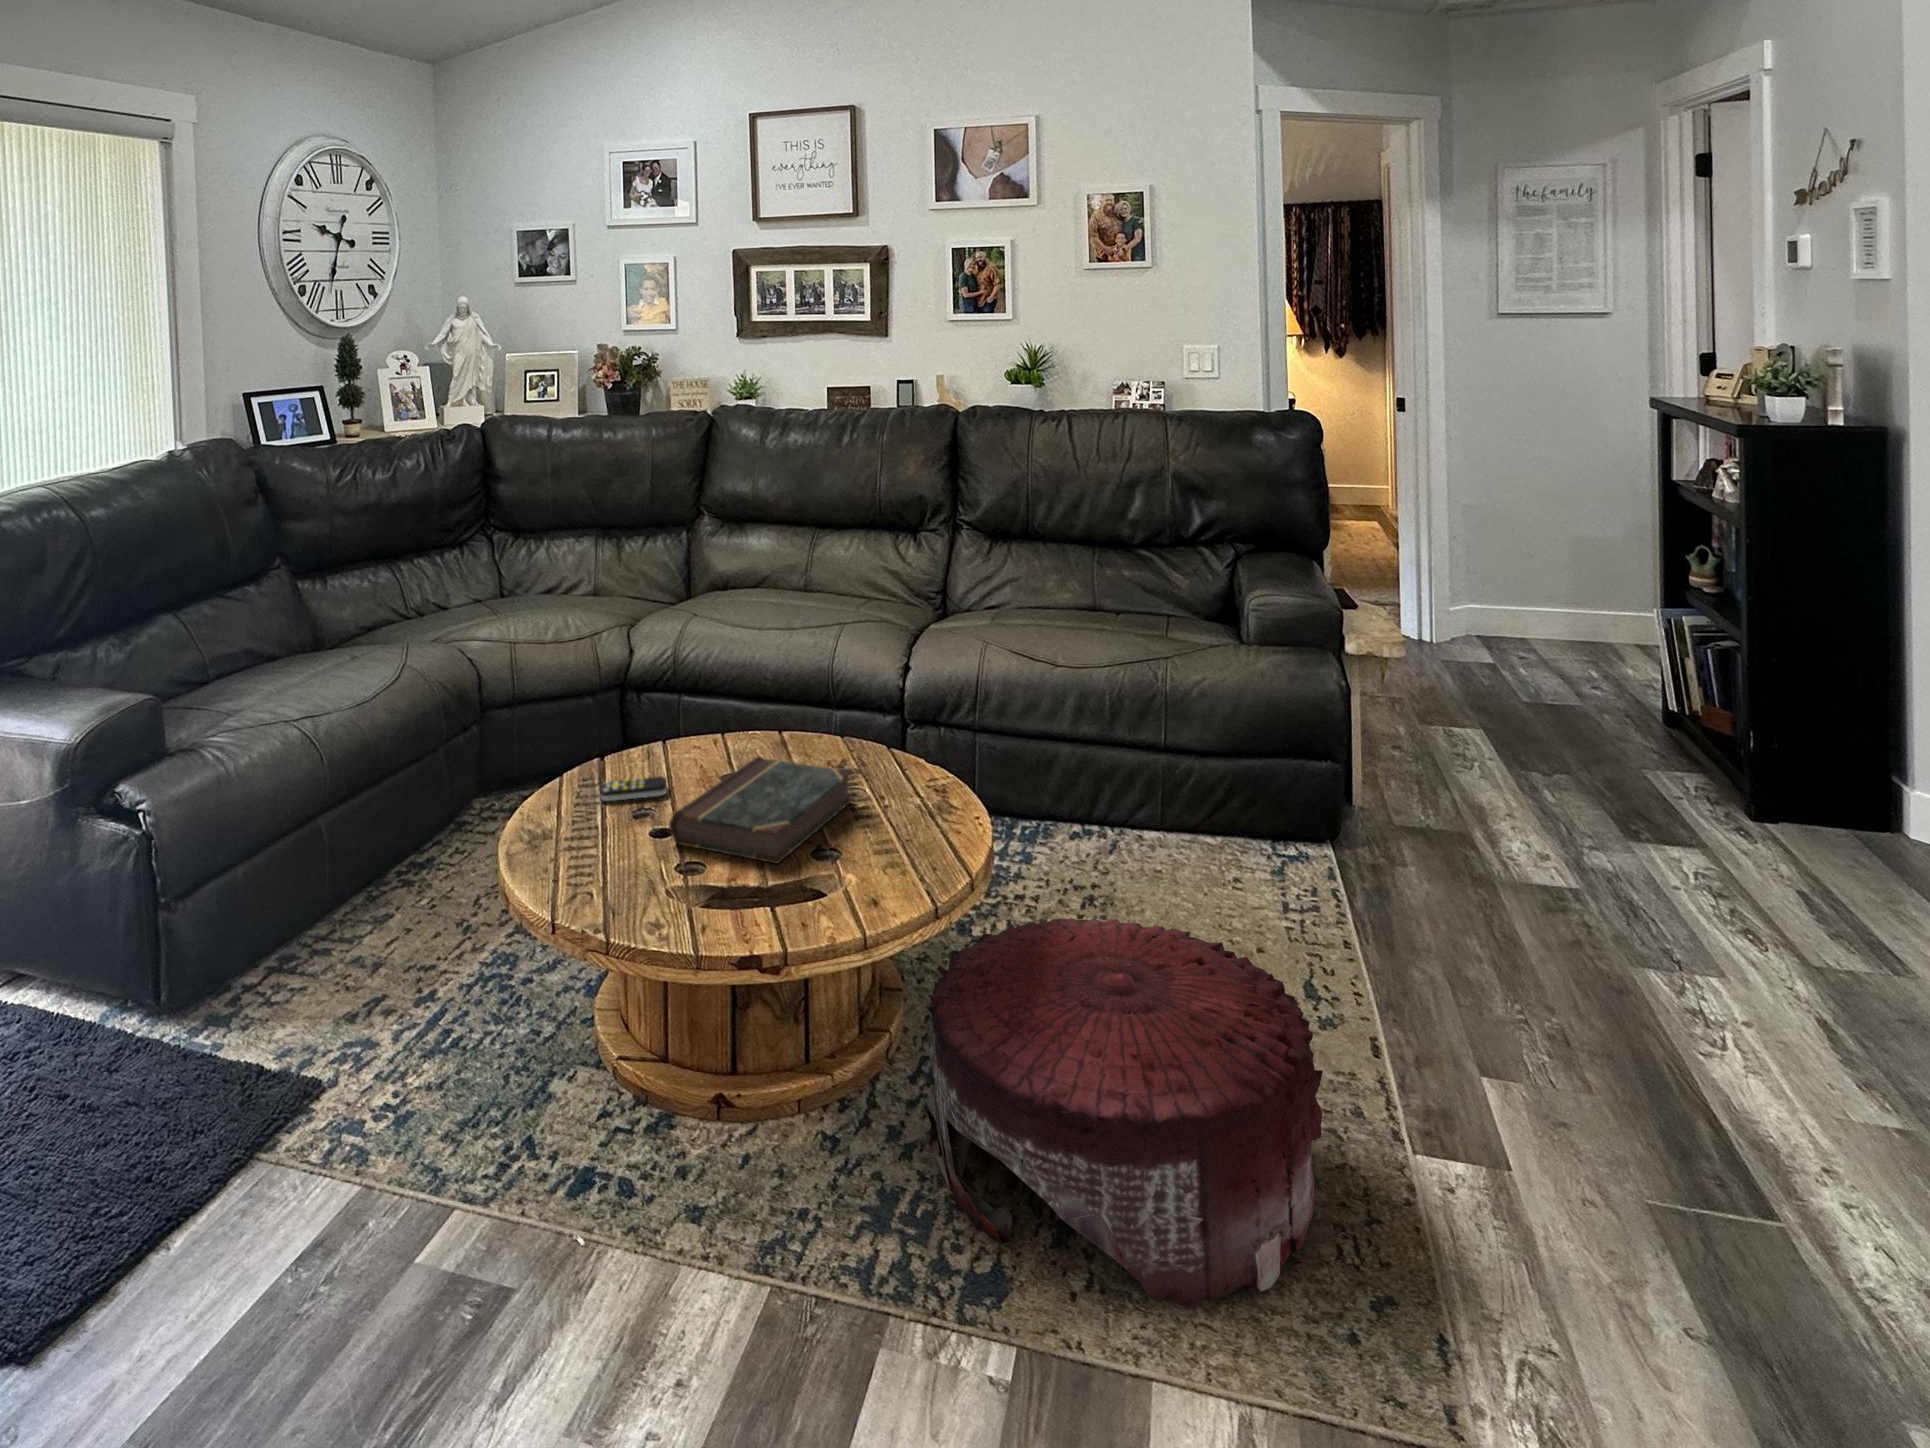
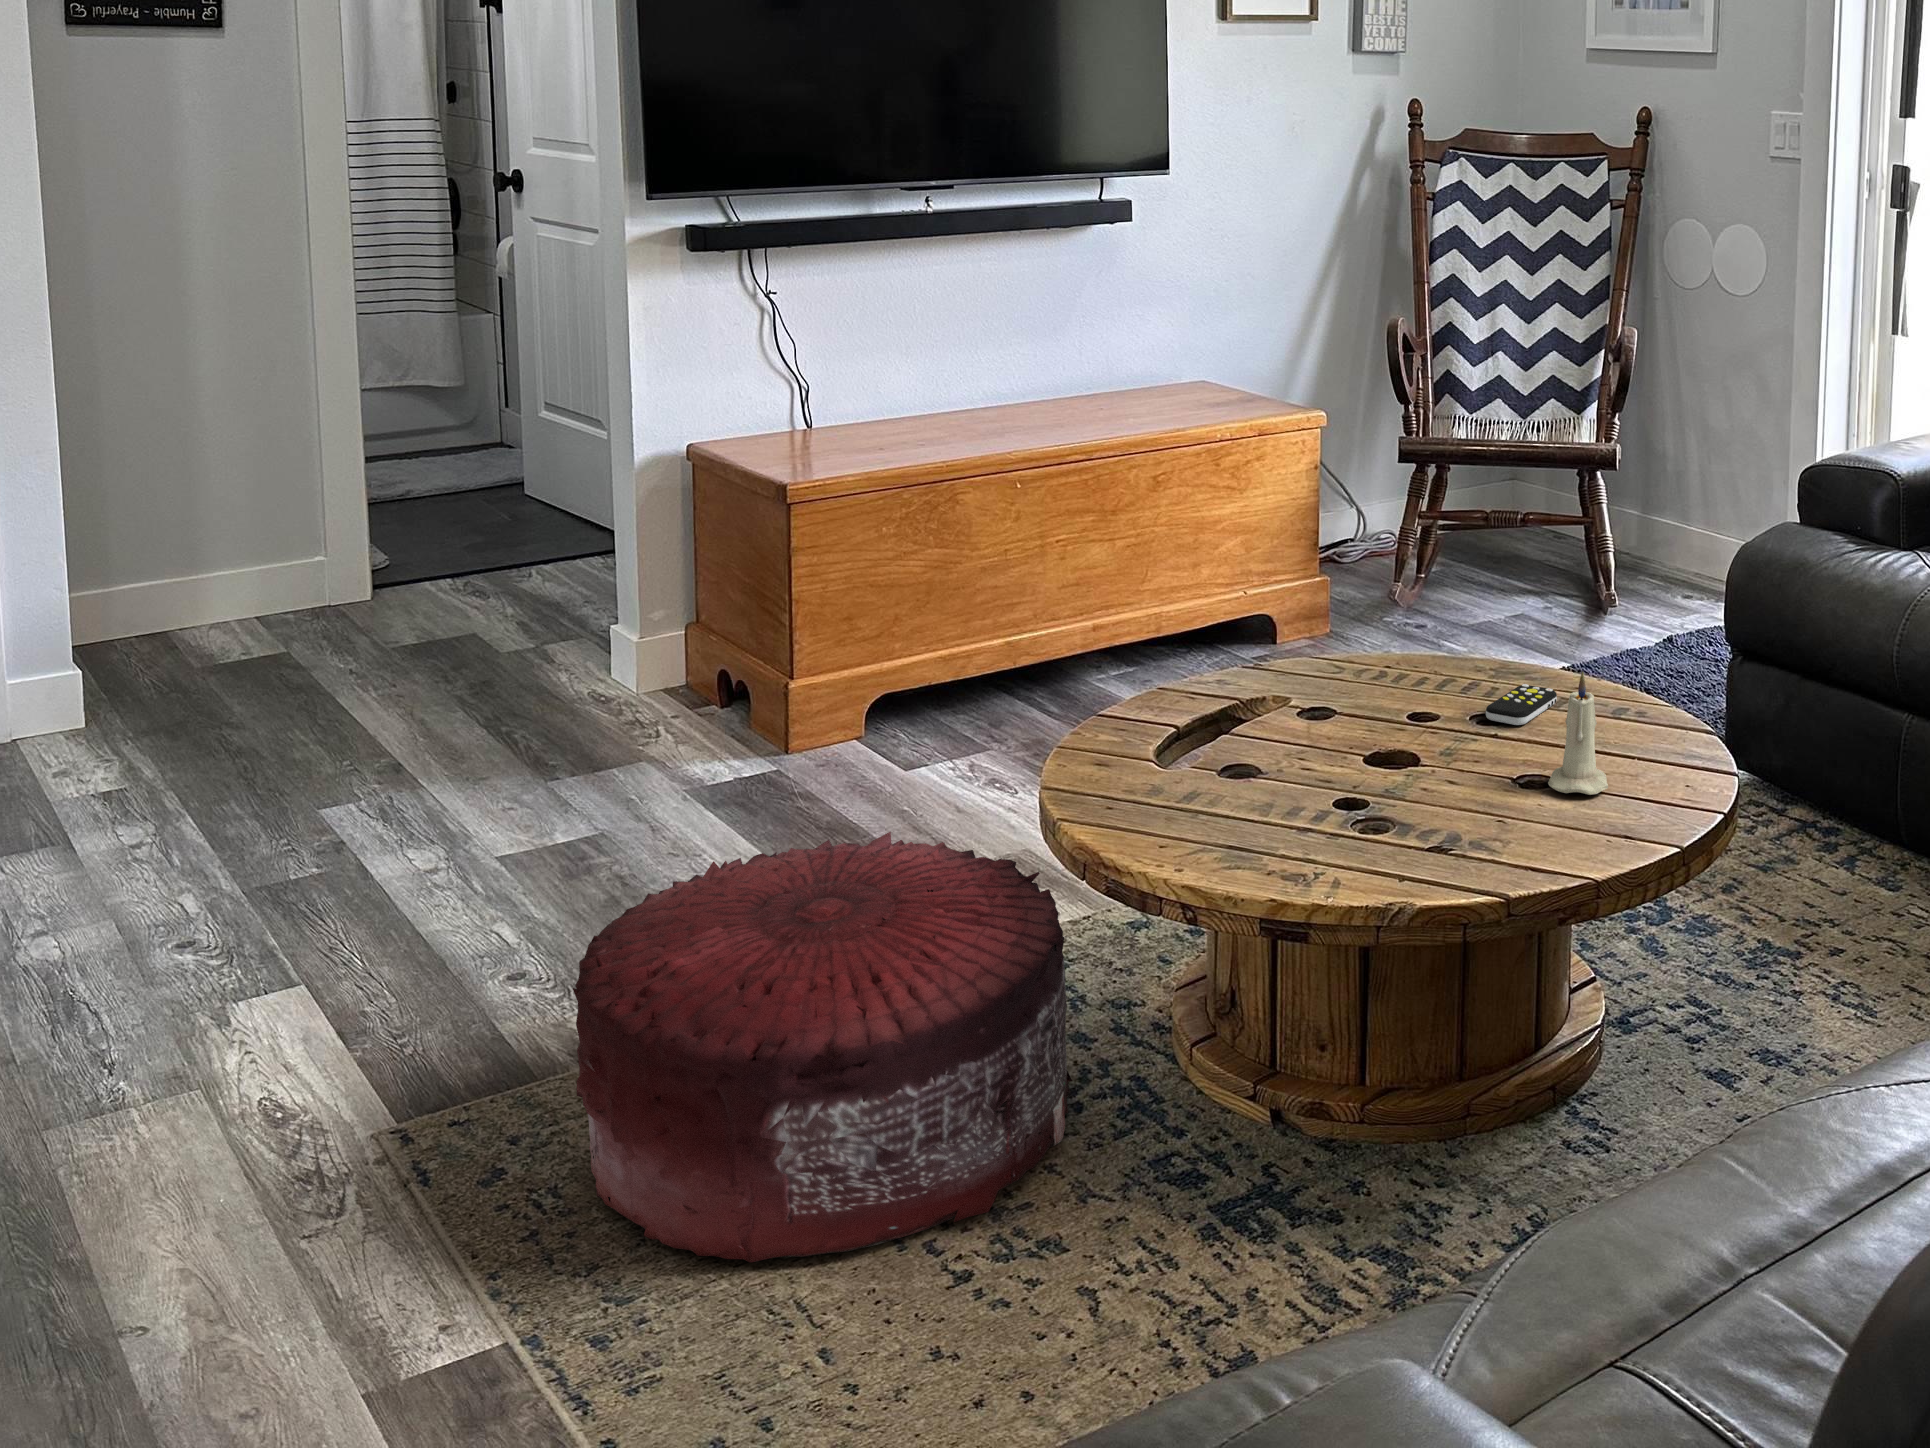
candle: none [722,679,765,757] -> present [1548,672,1608,795]
book: present [669,756,854,864] -> none [1206,662,1447,787]

